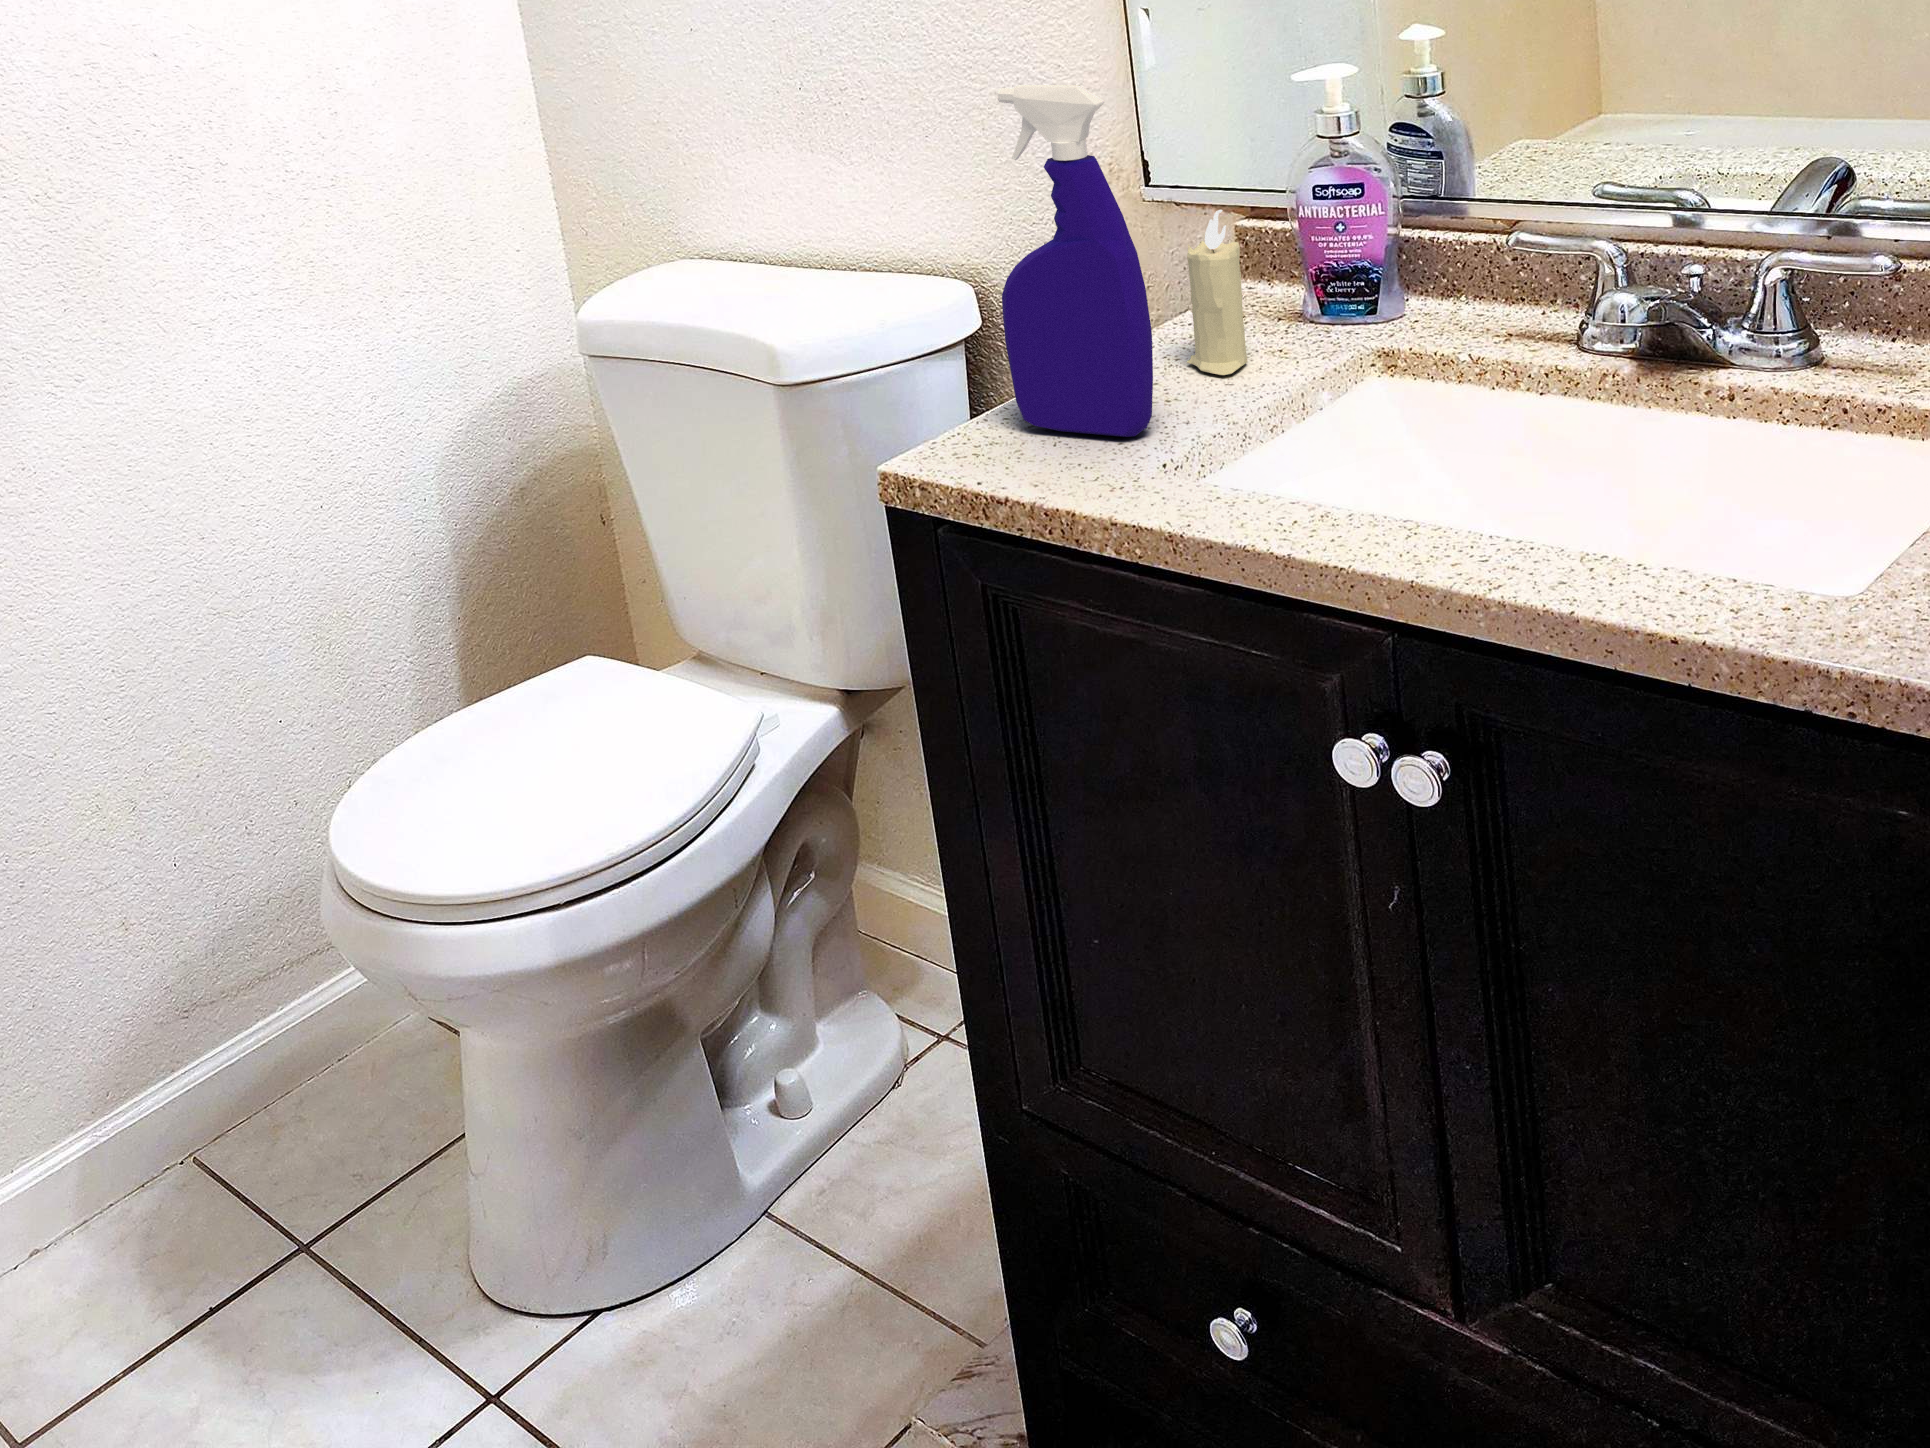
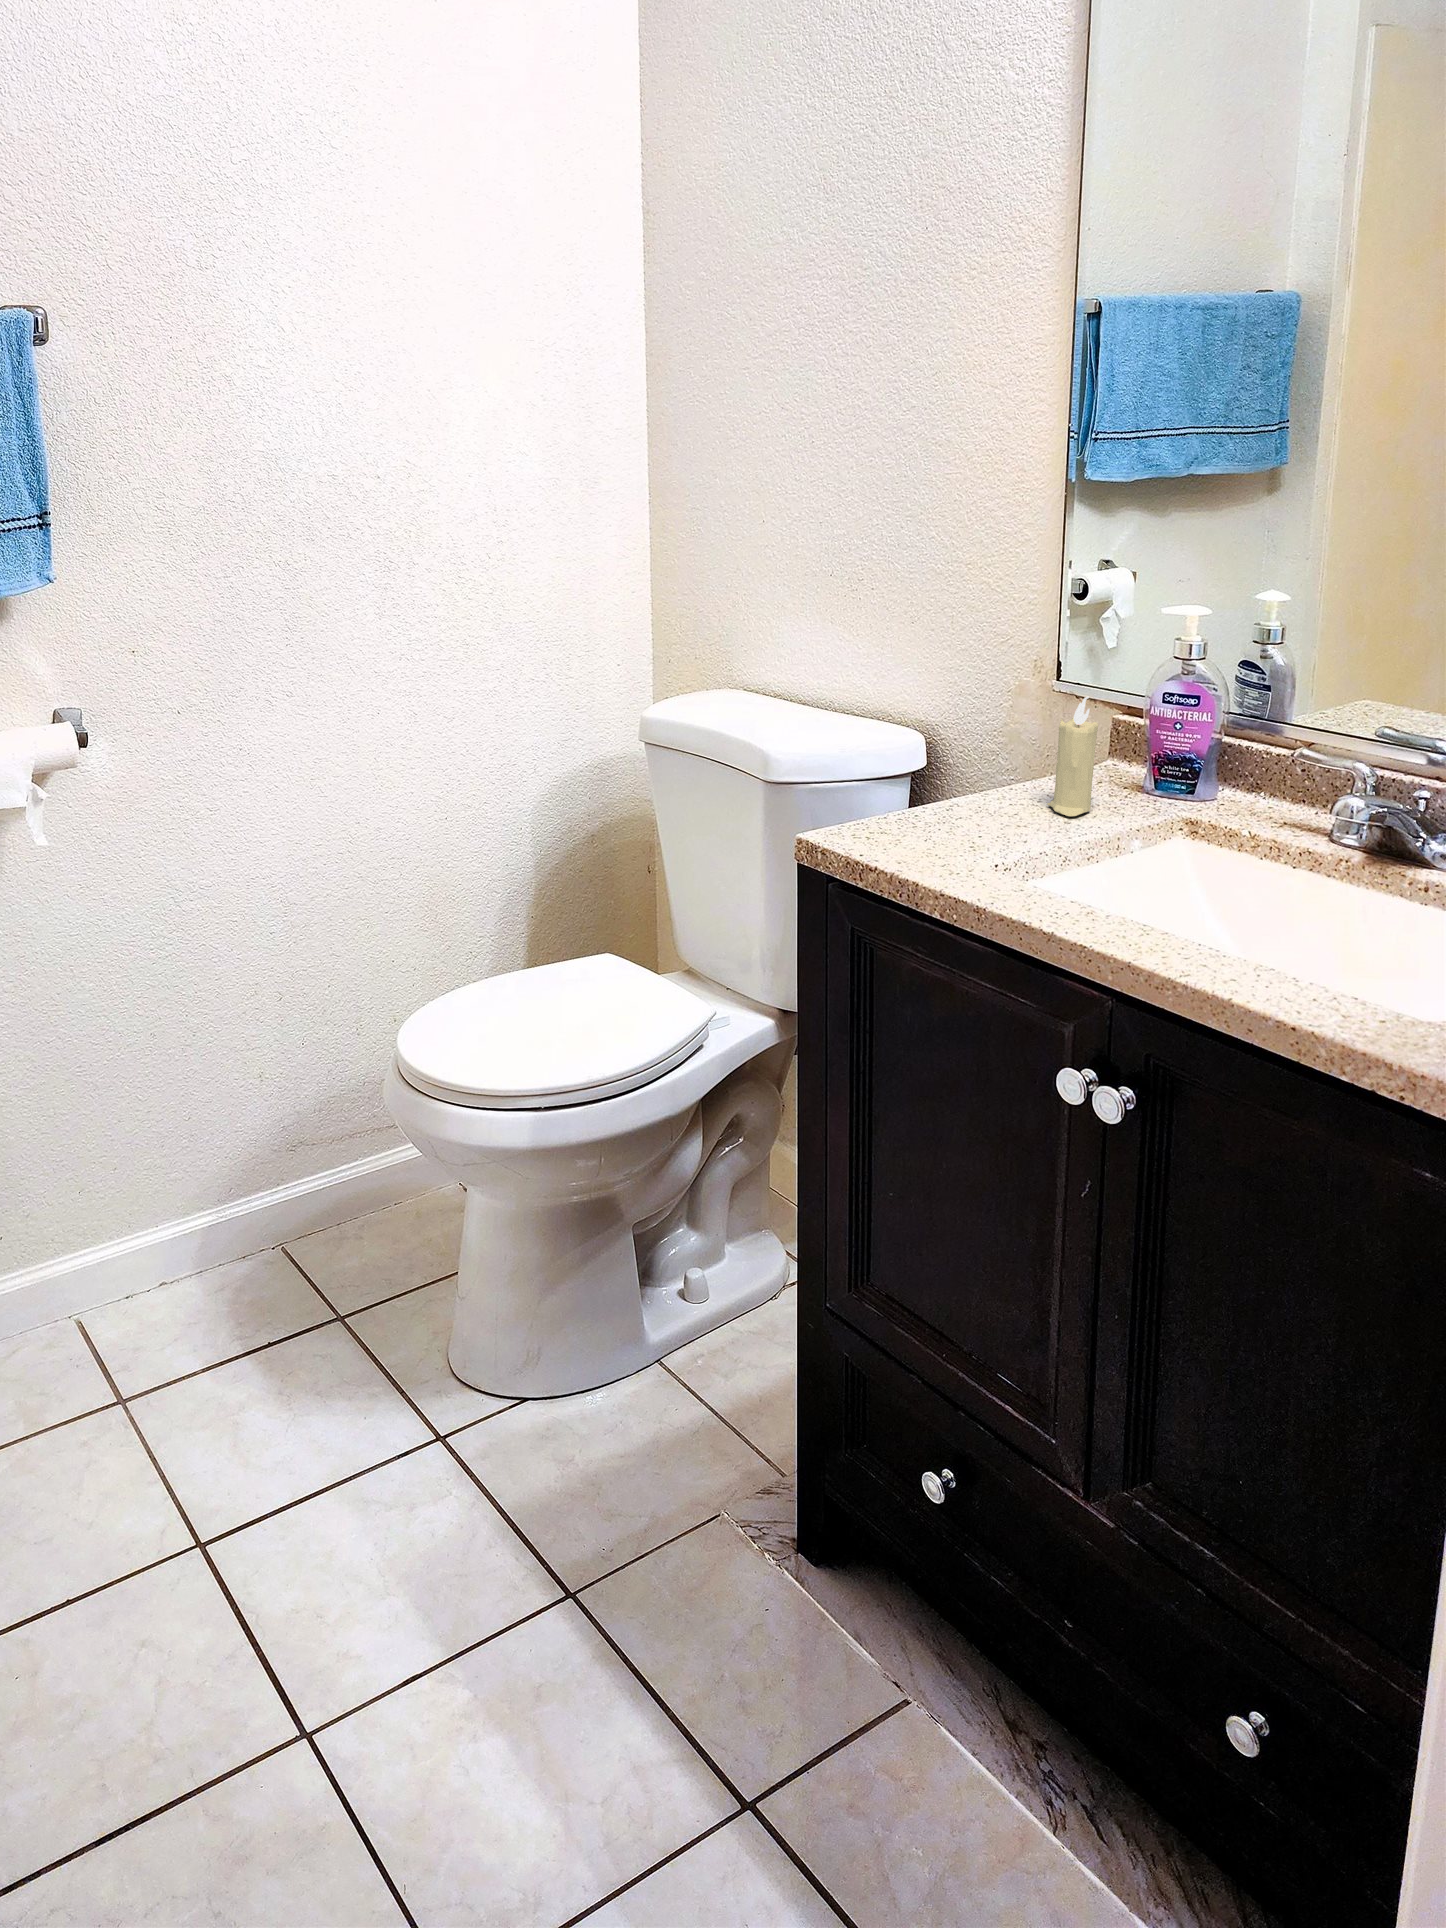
spray bottle: present [997,85,1153,437] -> none [909,580,1011,844]

